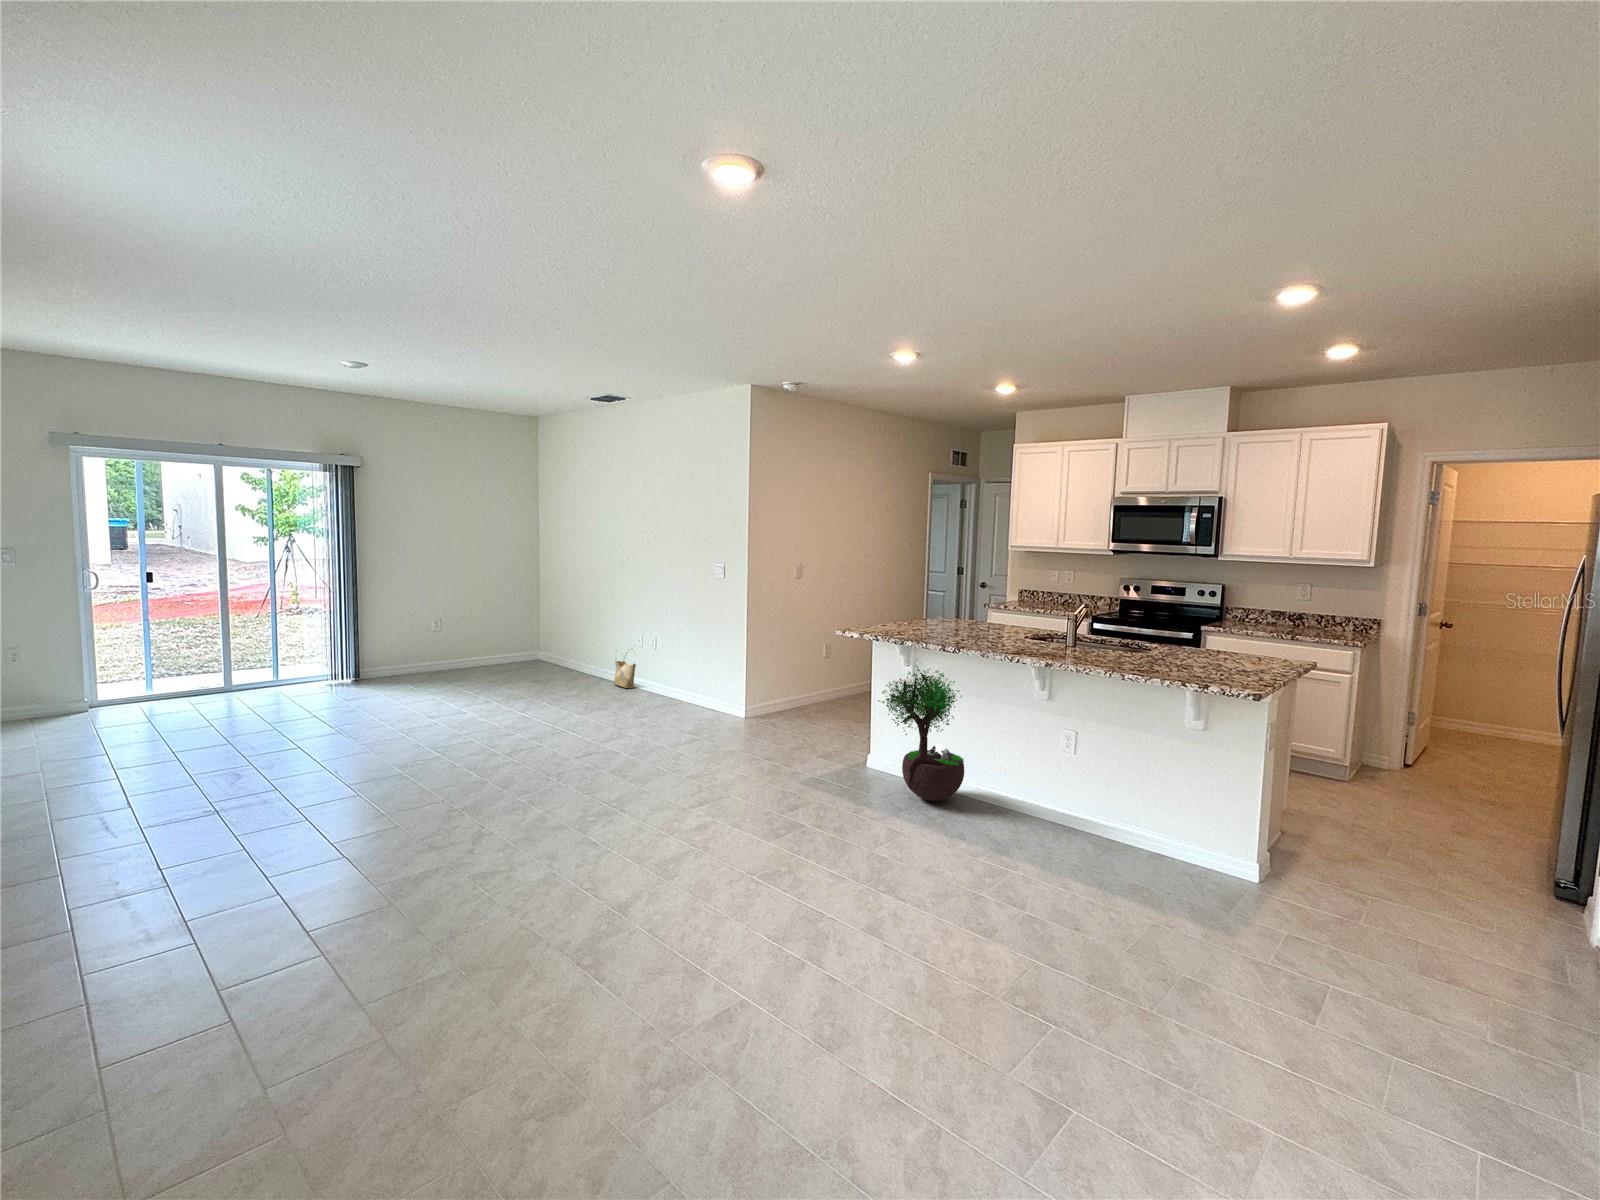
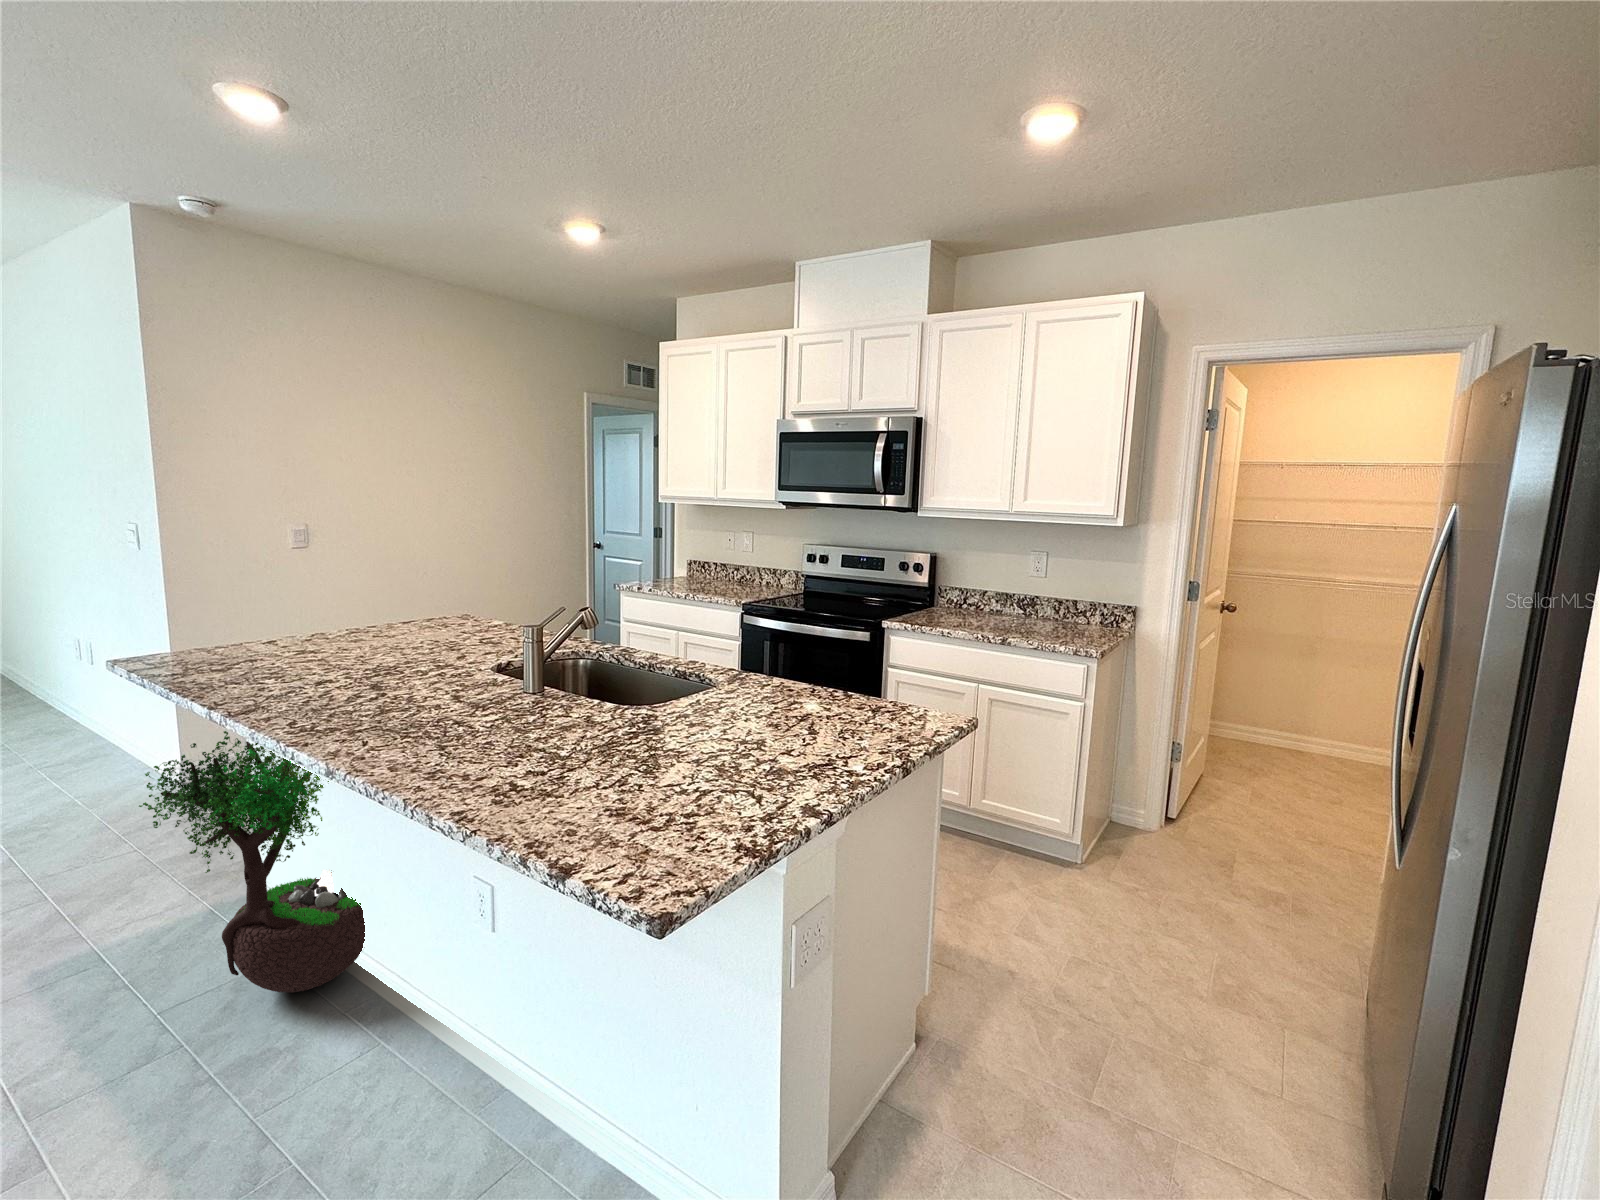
woven basket: present [613,653,636,688] -> none [25,657,66,723]

